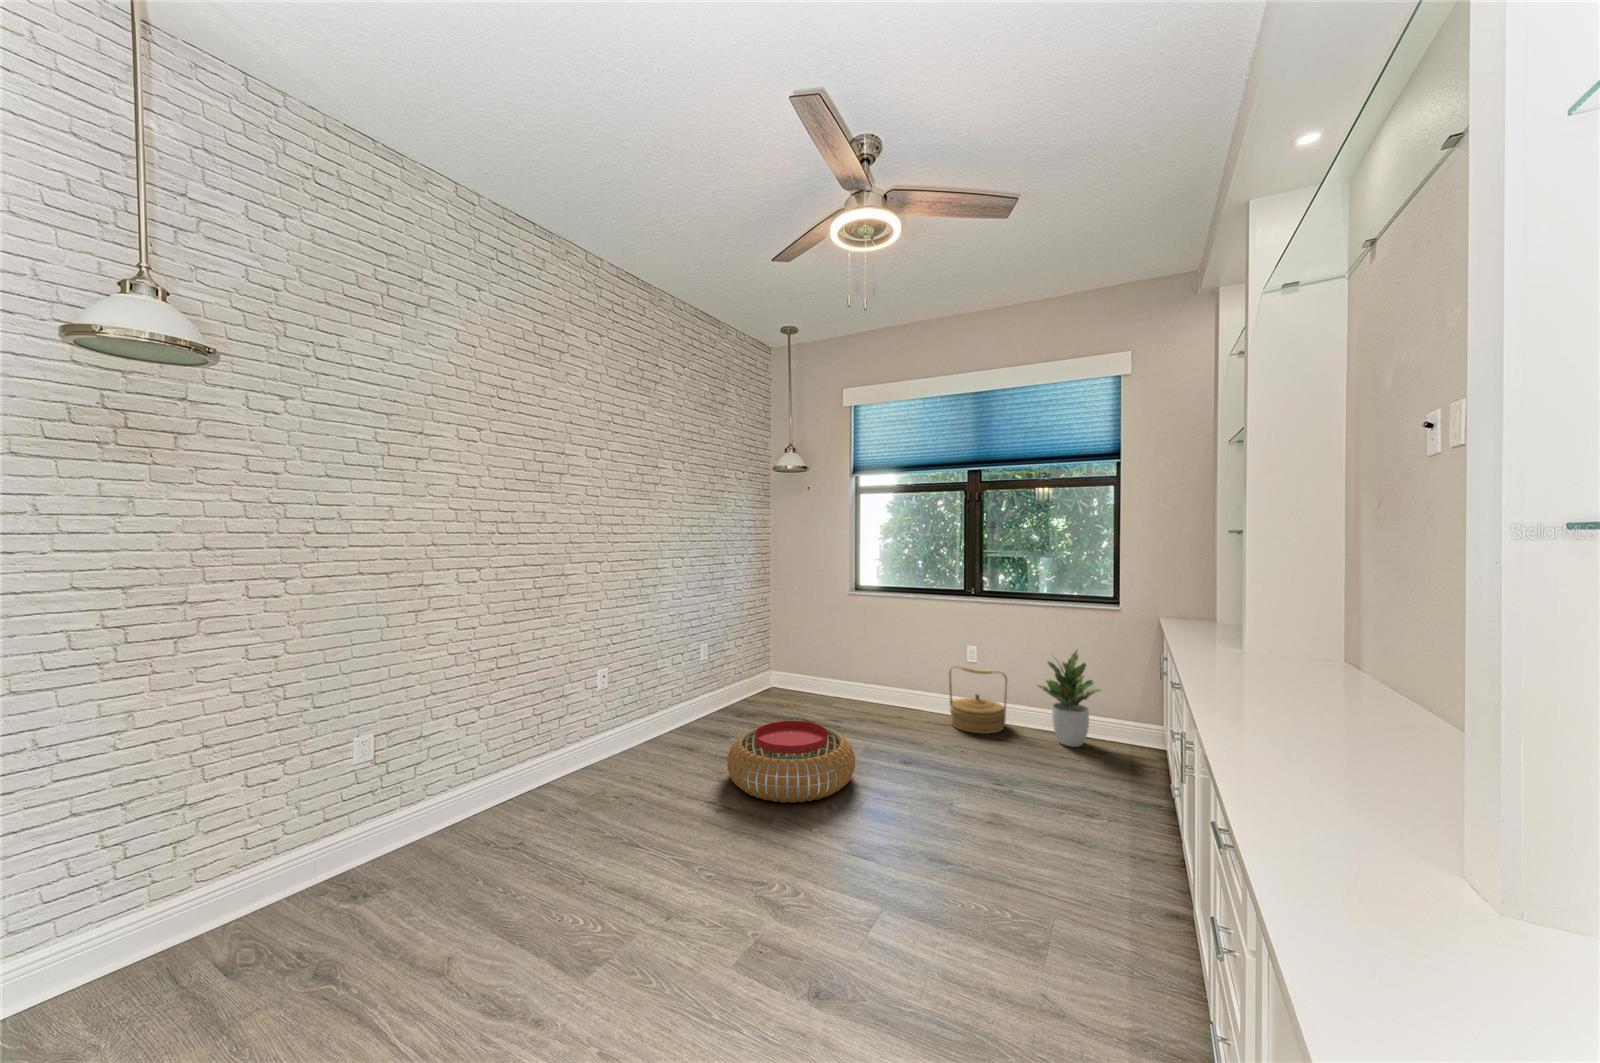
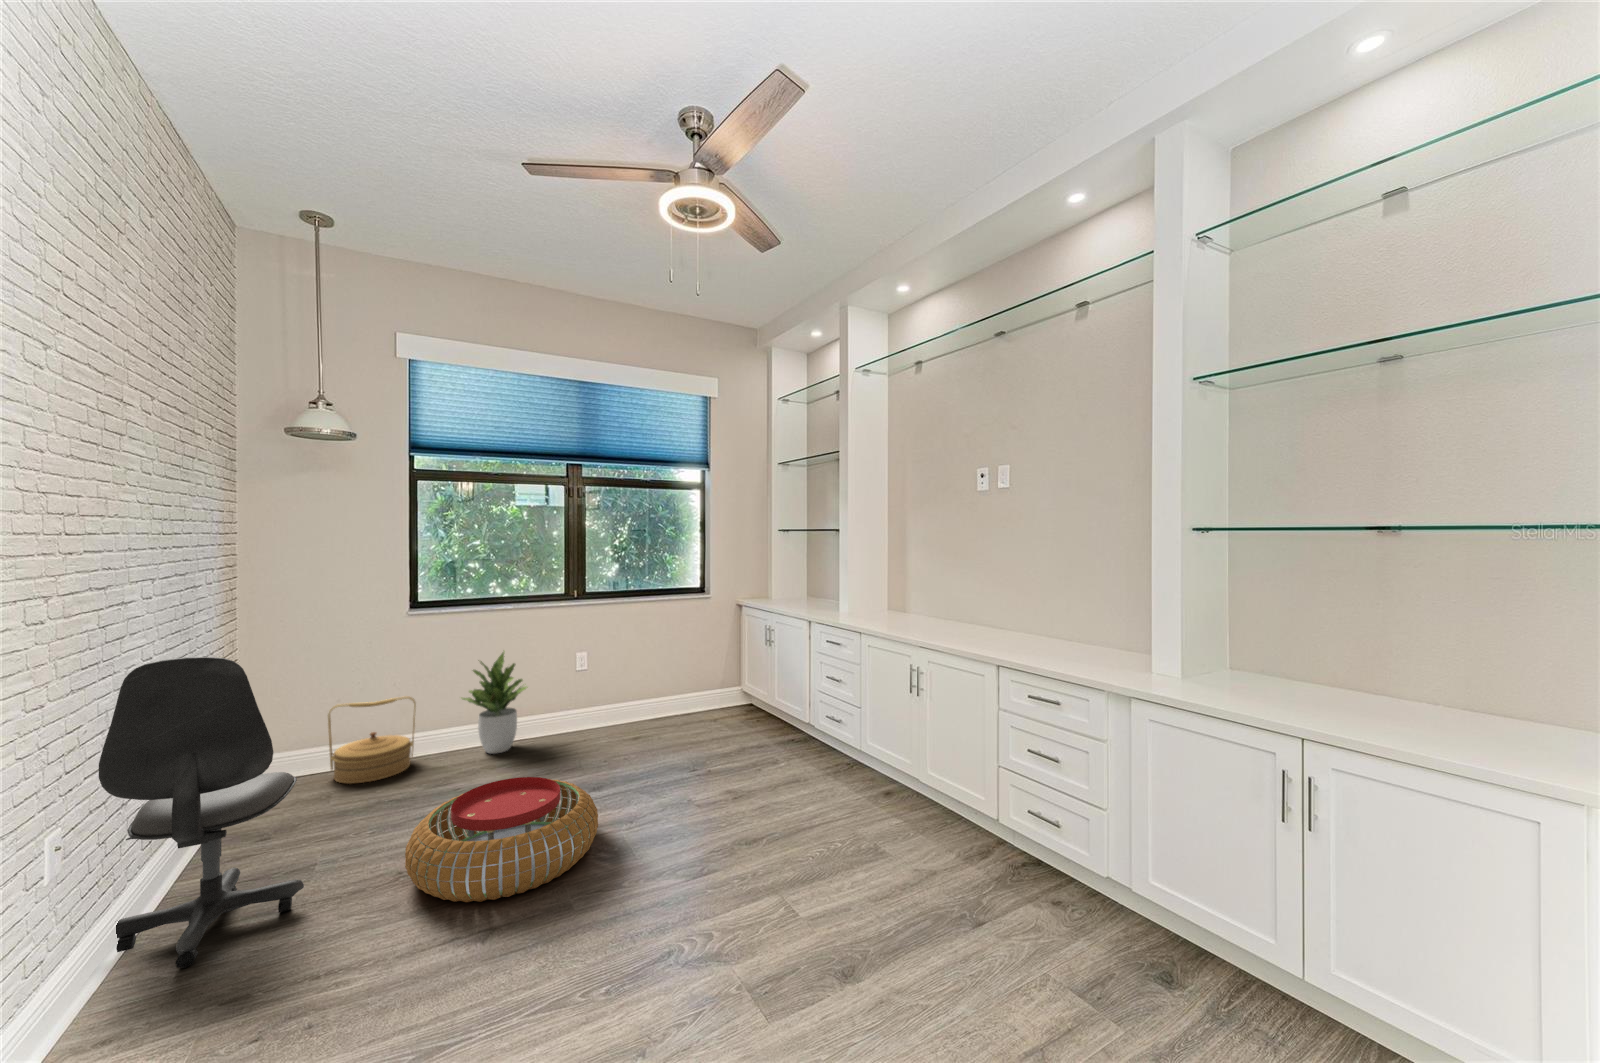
office chair: none [626,600,716,758] -> present [99,657,304,968]
potted plant: present [1038,651,1101,747] -> present [462,652,527,754]
woven basket: present [949,666,1007,734] -> present [328,696,416,784]

